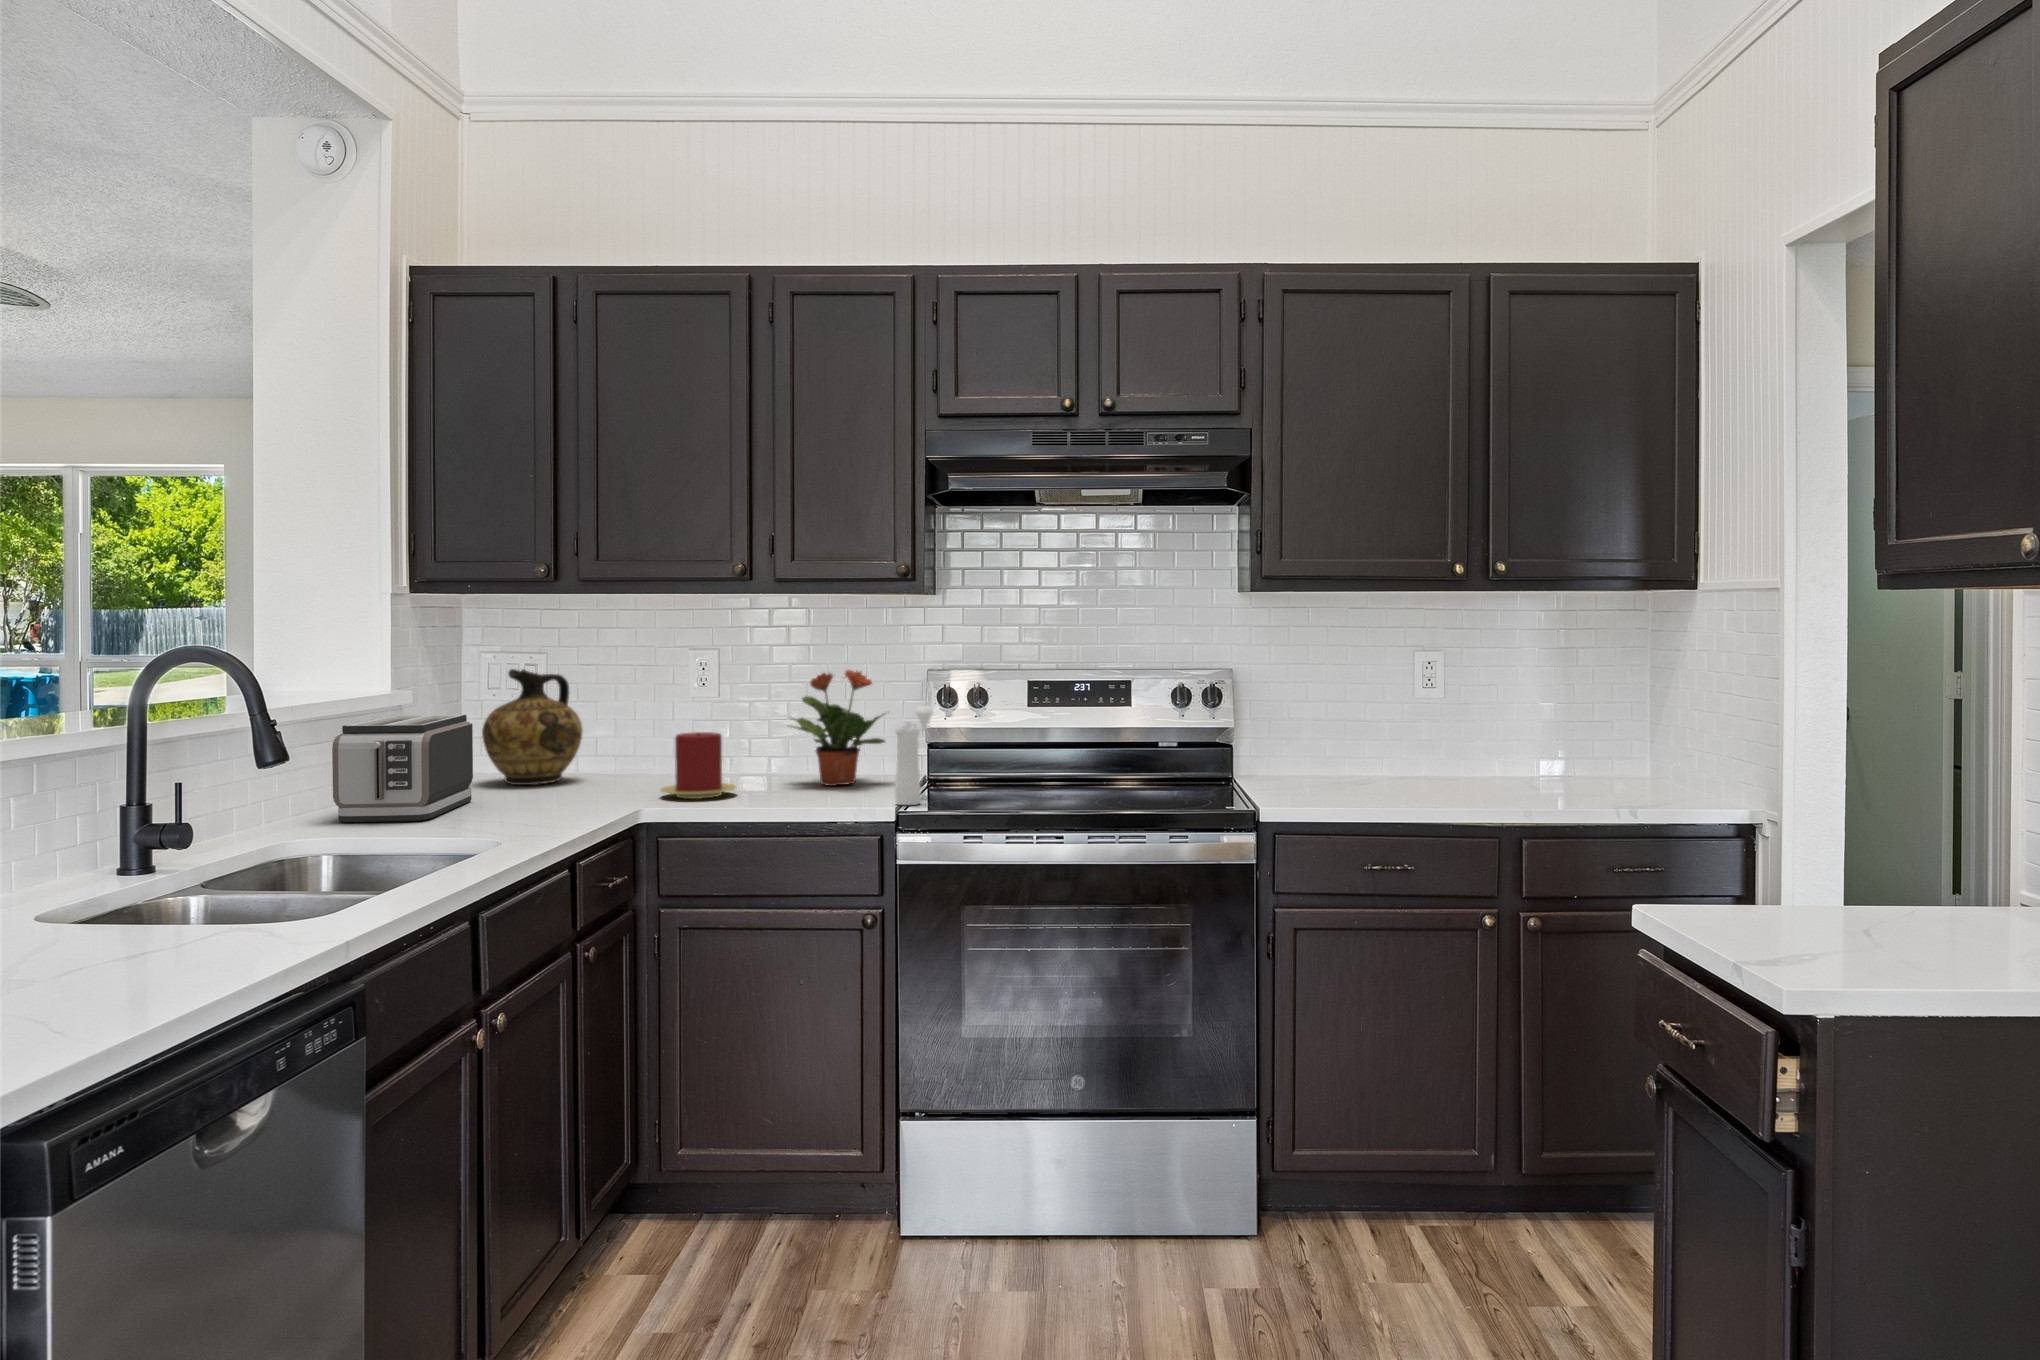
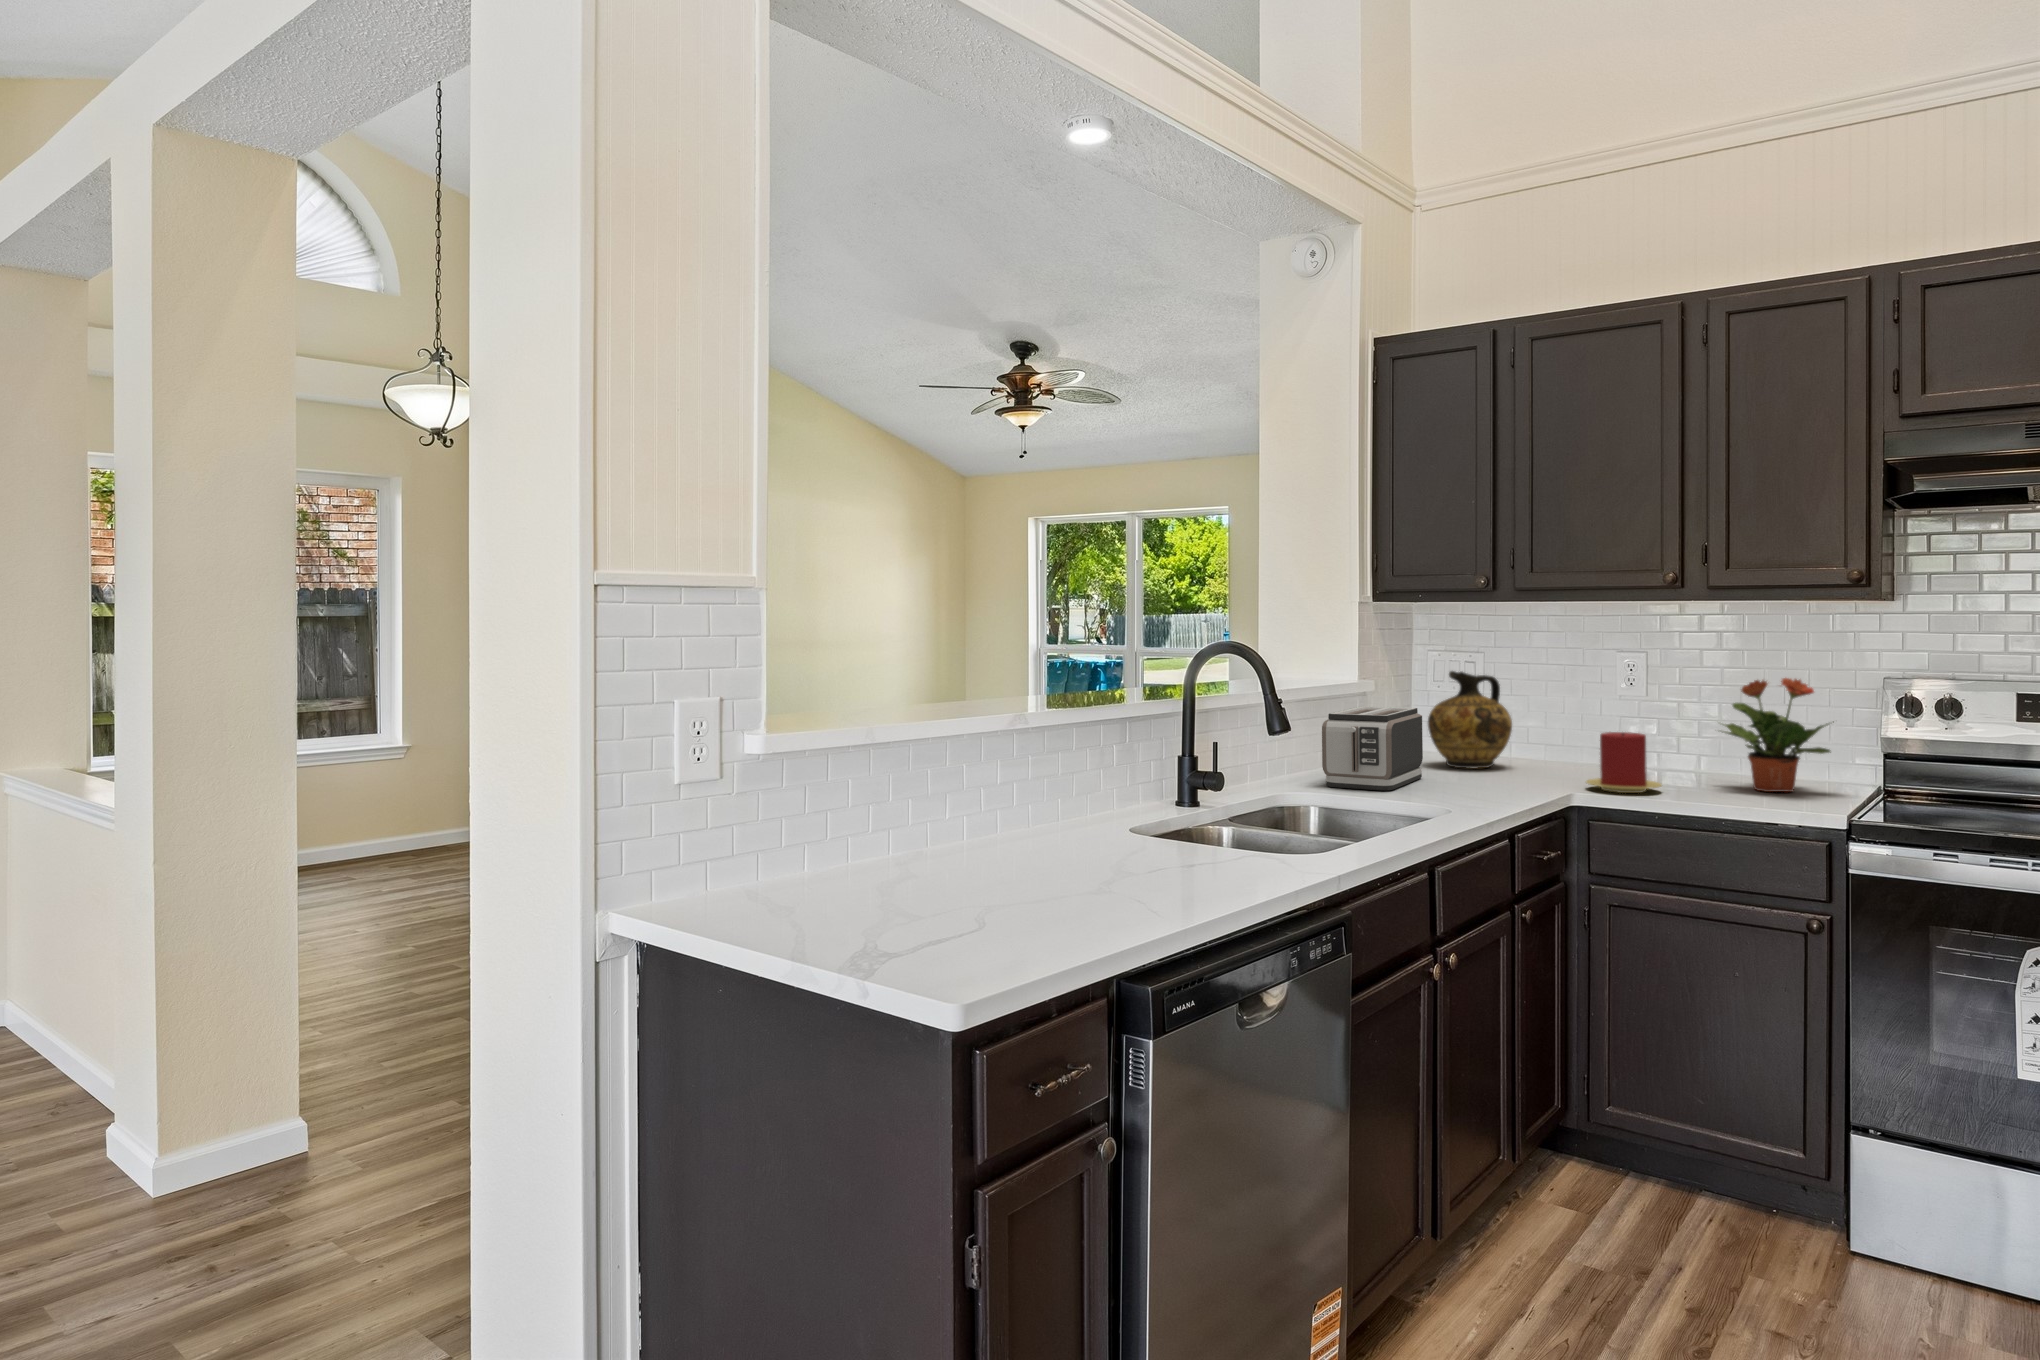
pepper mill: present [895,706,933,805] -> none [1841,718,1891,819]

